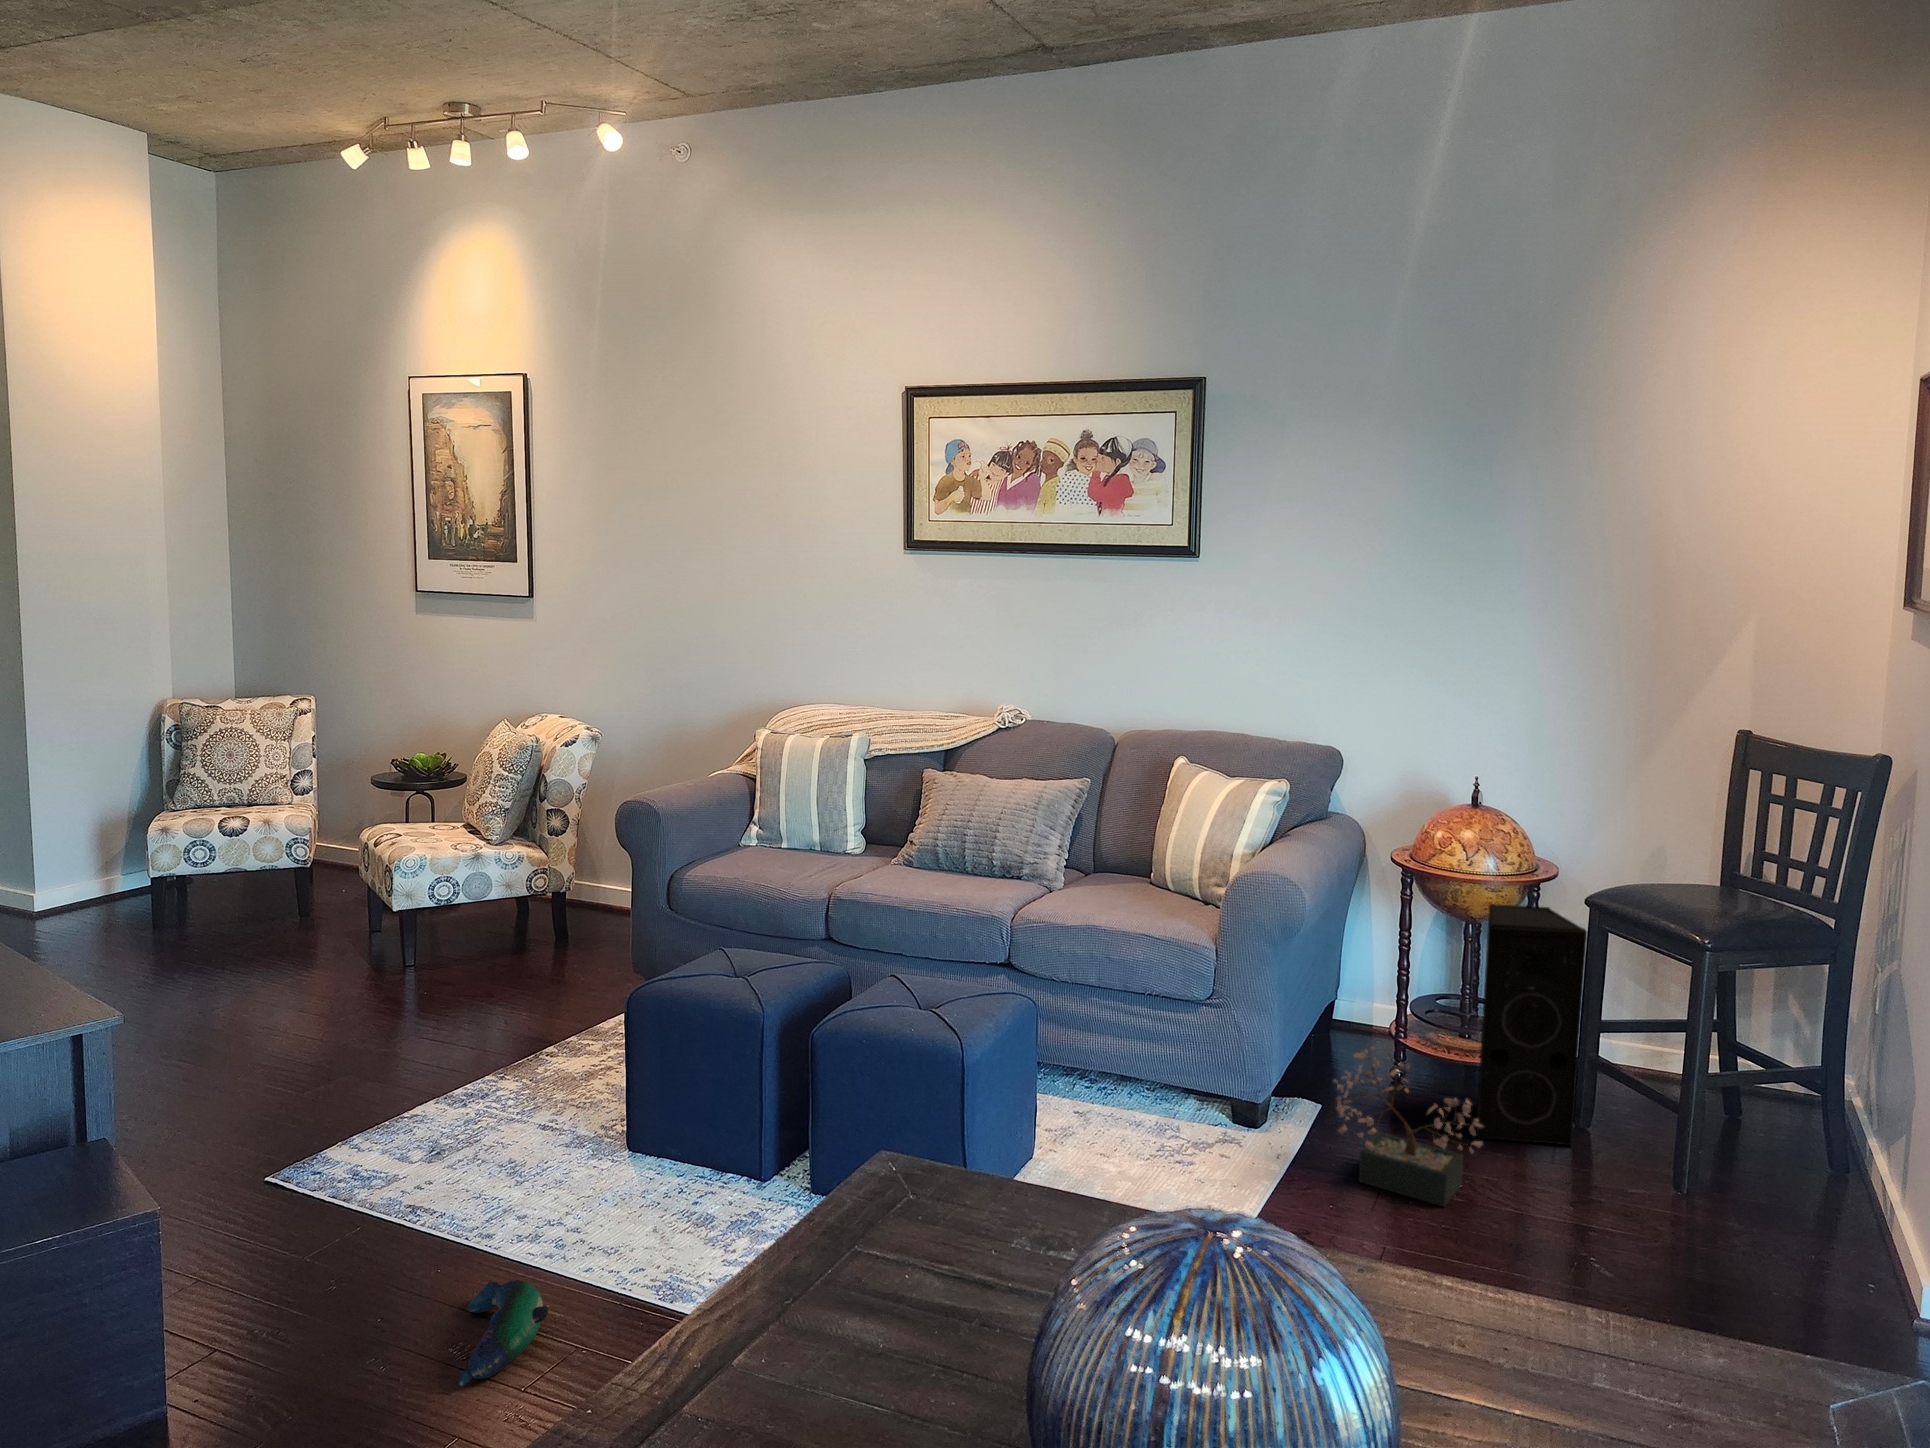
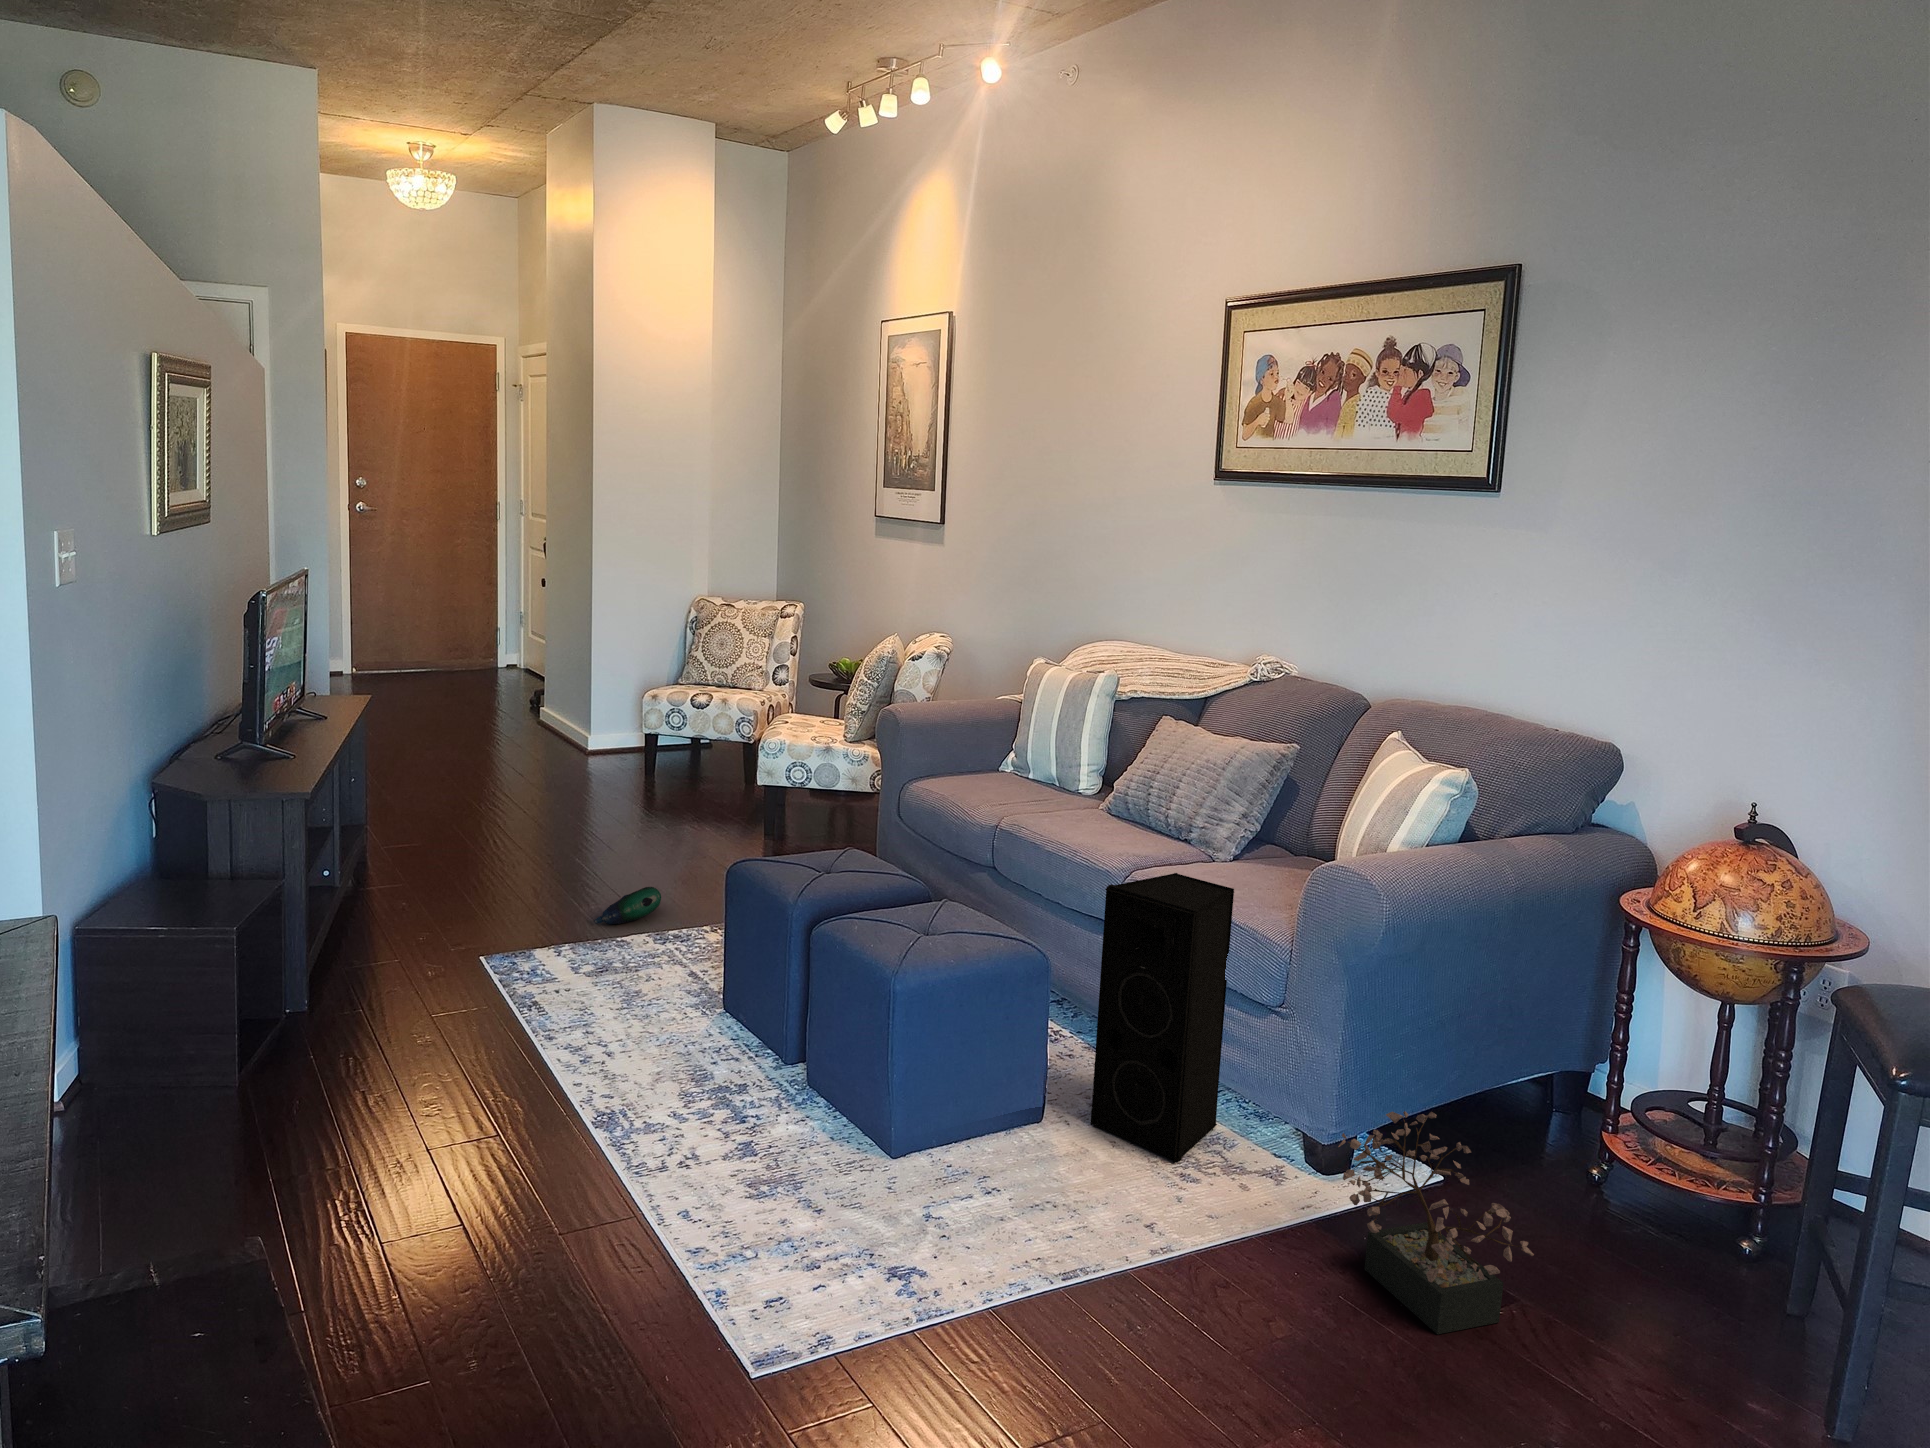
speaker: present [1477,904,1588,1146] -> present [1091,873,1234,1163]
plush toy: present [457,1280,549,1387] -> present [594,887,661,925]

